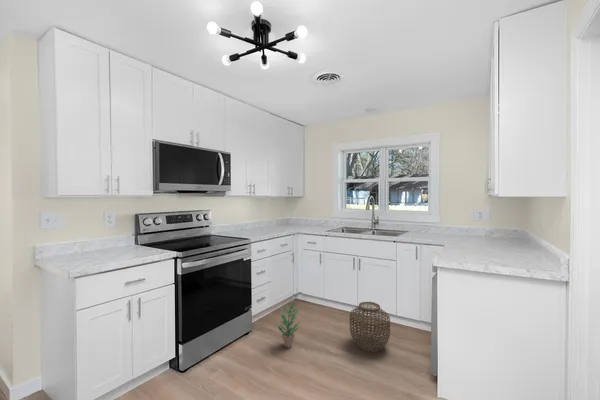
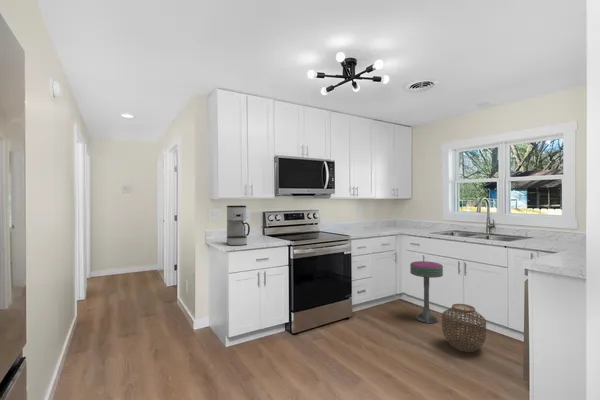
coffee maker: none [70,205,113,267] -> present [227,205,250,246]
bar stool: none [311,260,342,323] -> present [410,261,443,323]
potted plant: present [276,302,300,348] -> none [369,293,394,334]

